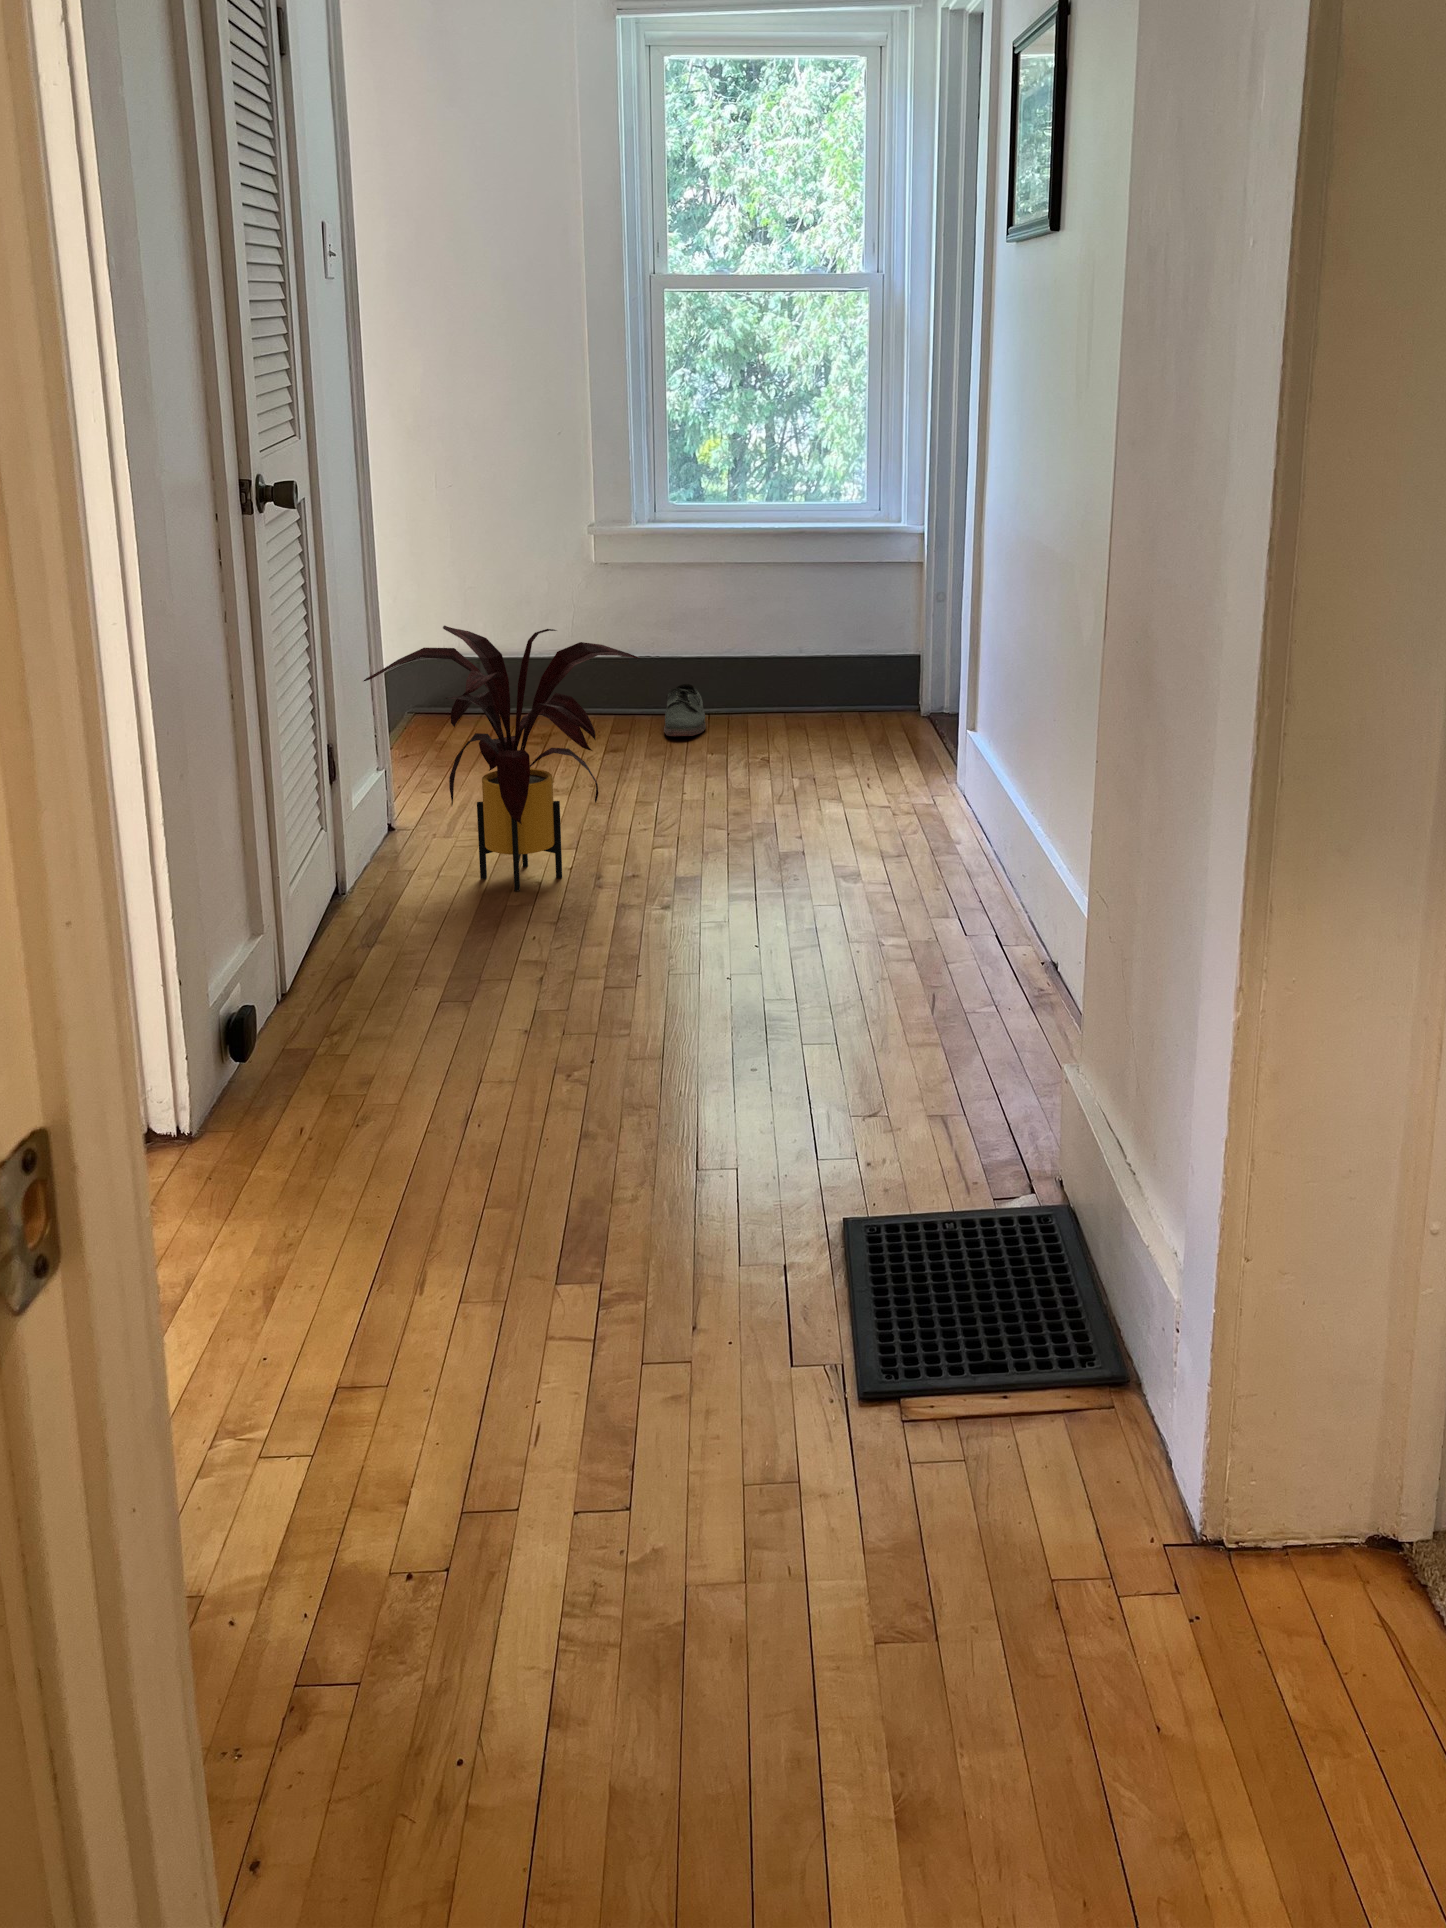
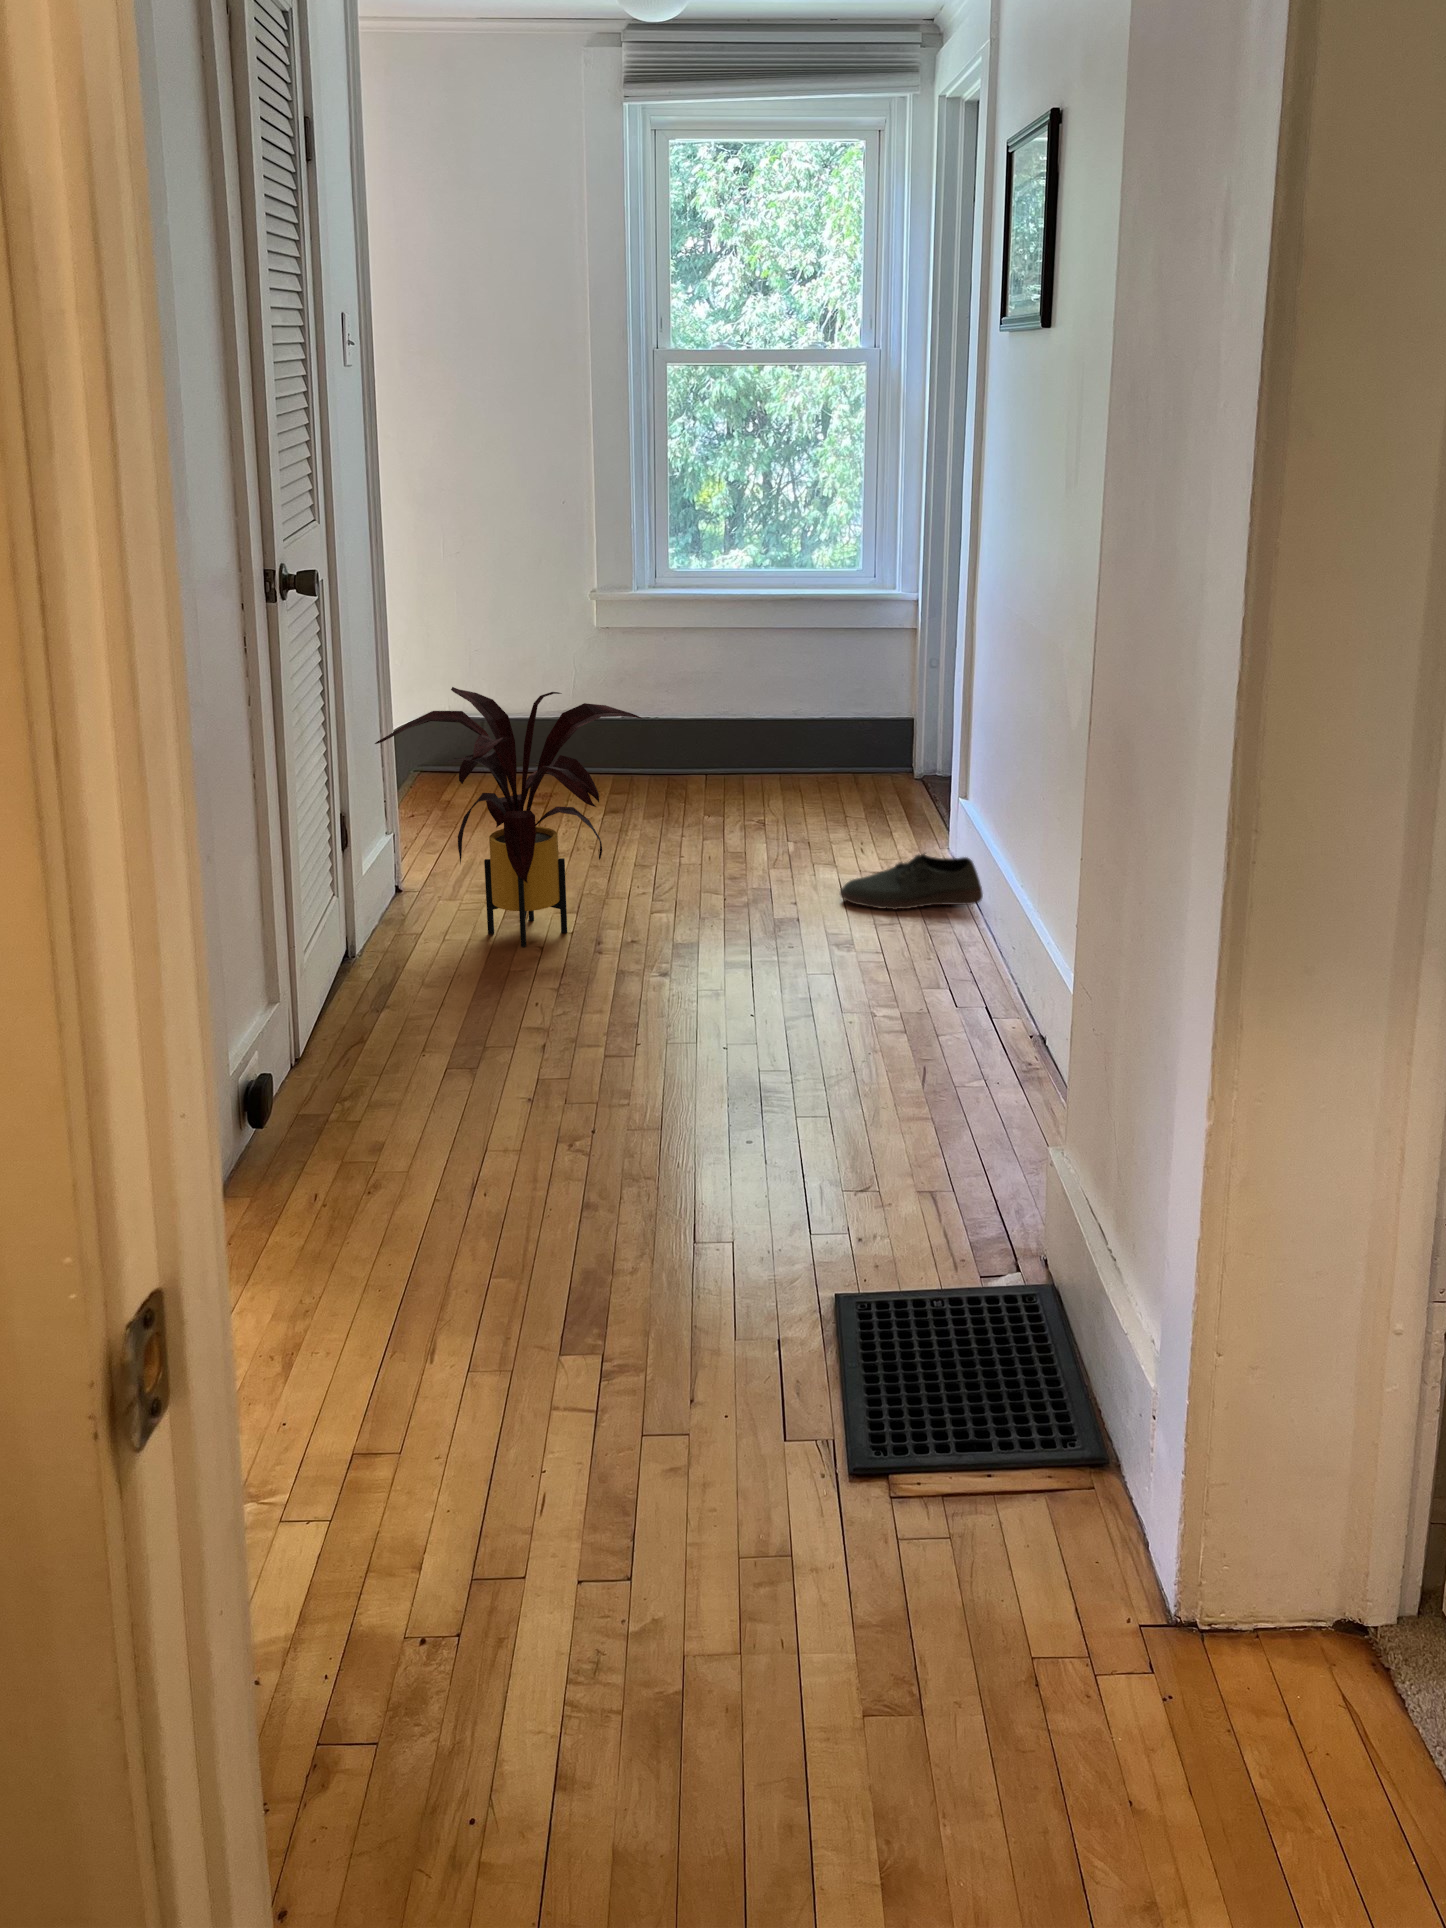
shoe: present [664,684,706,736] -> present [840,853,983,909]

